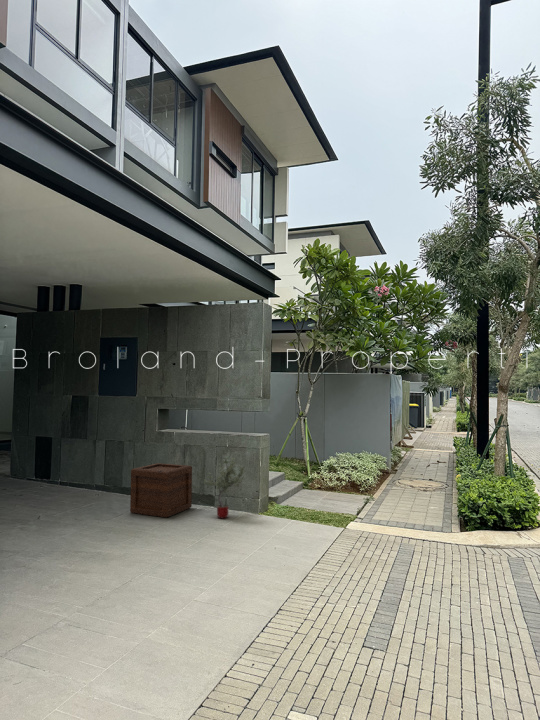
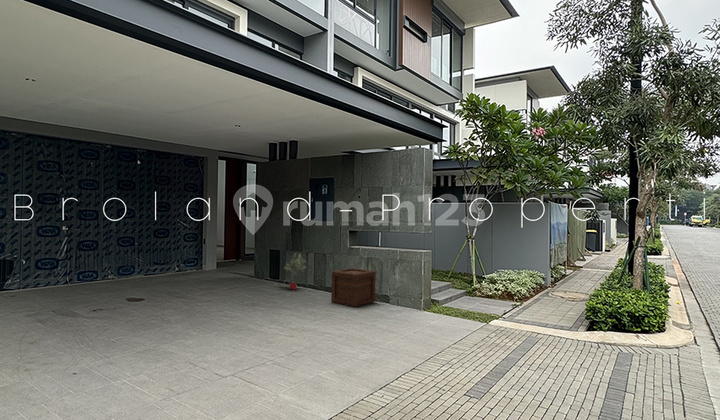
potted tree: present [204,458,244,518] -> present [284,253,305,290]

